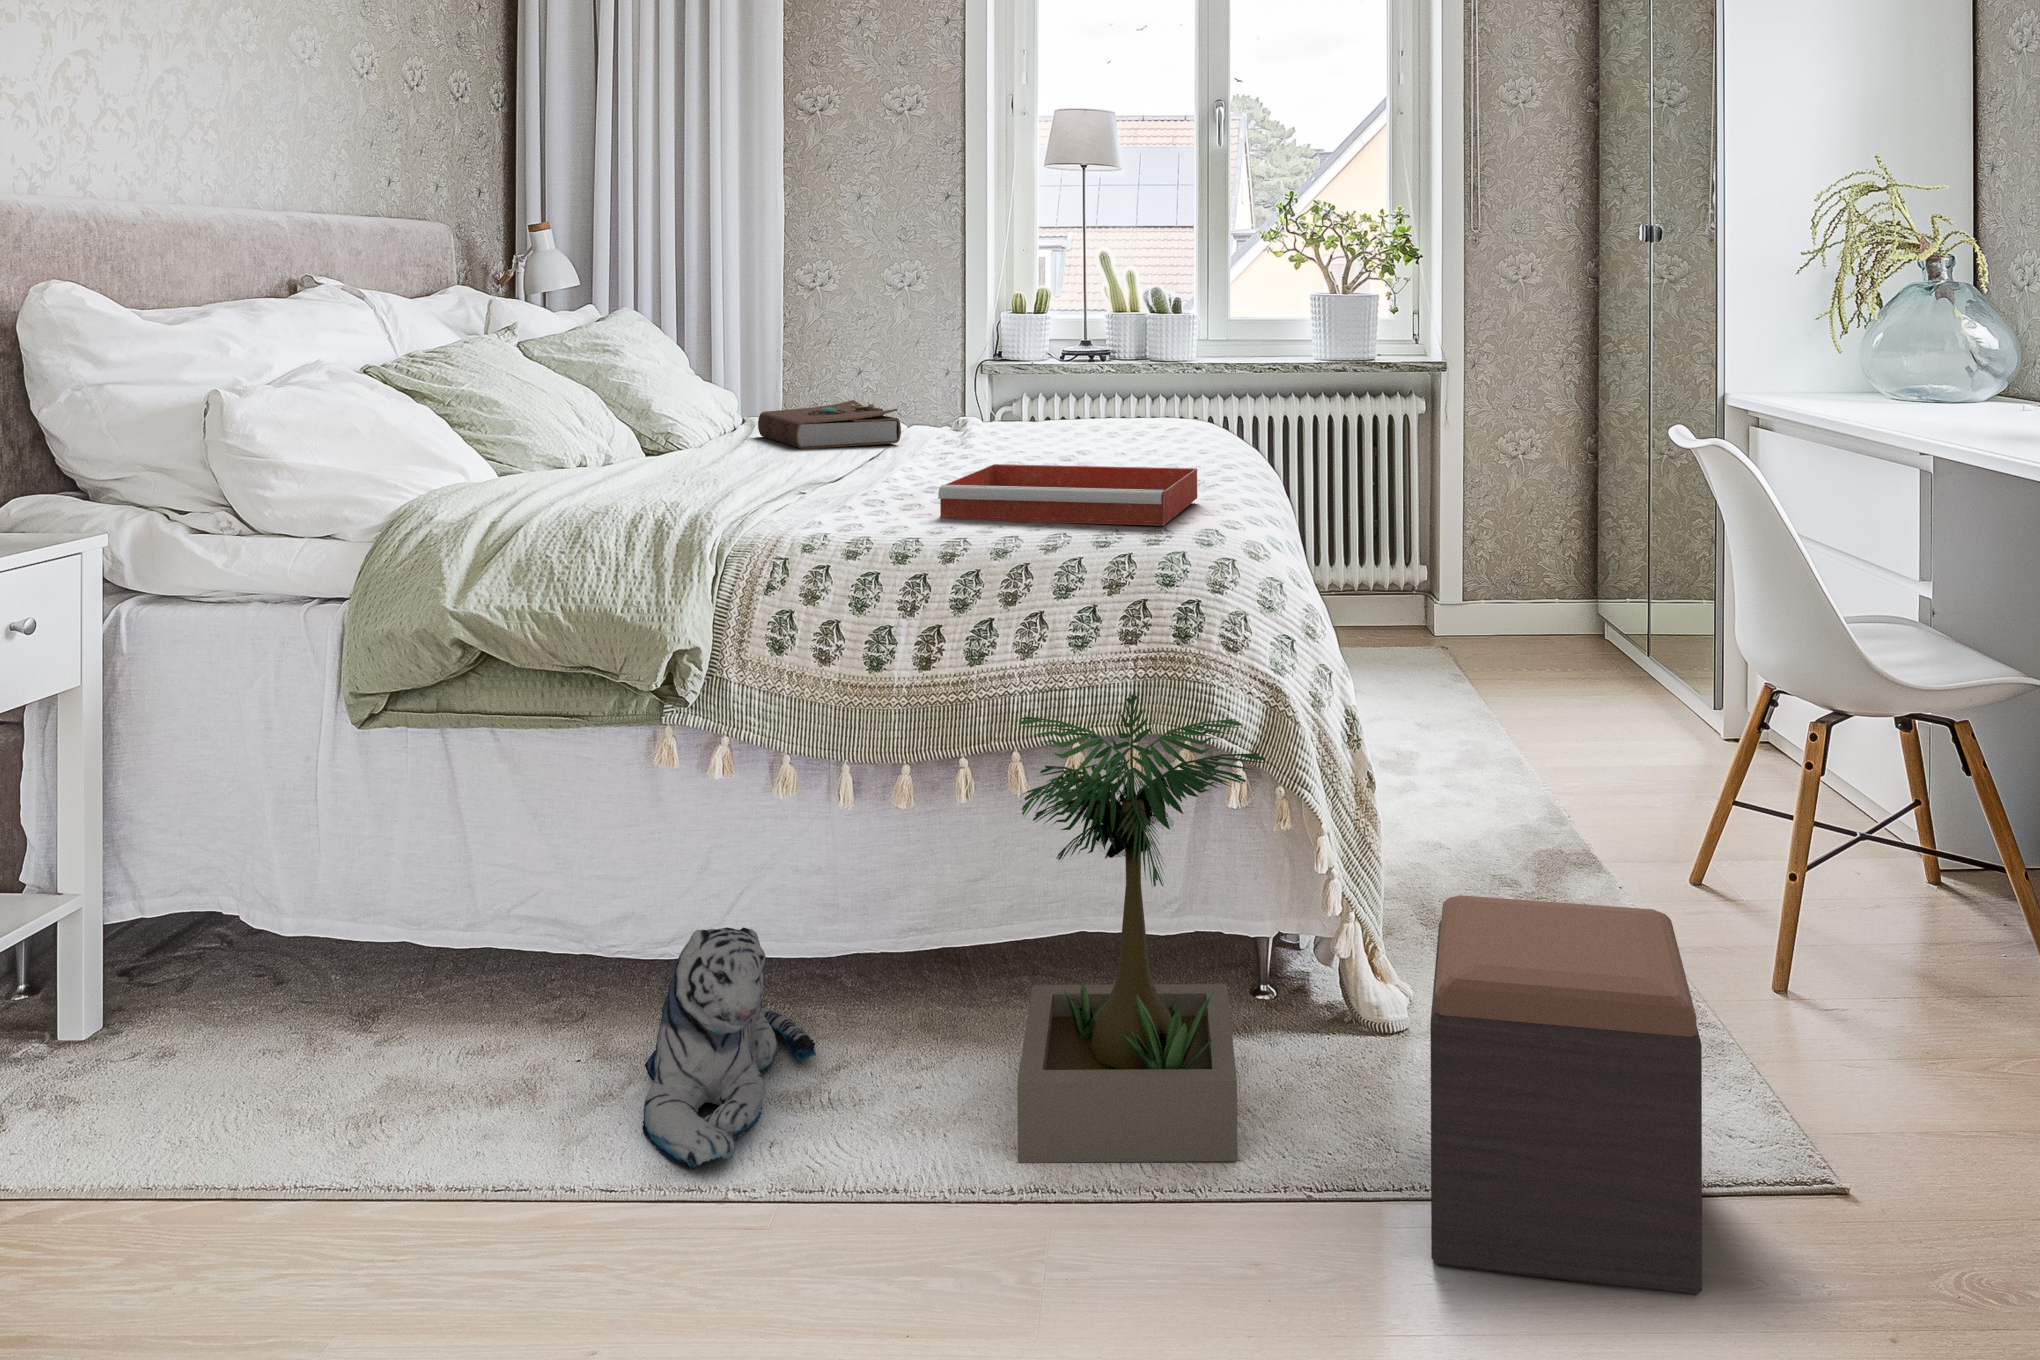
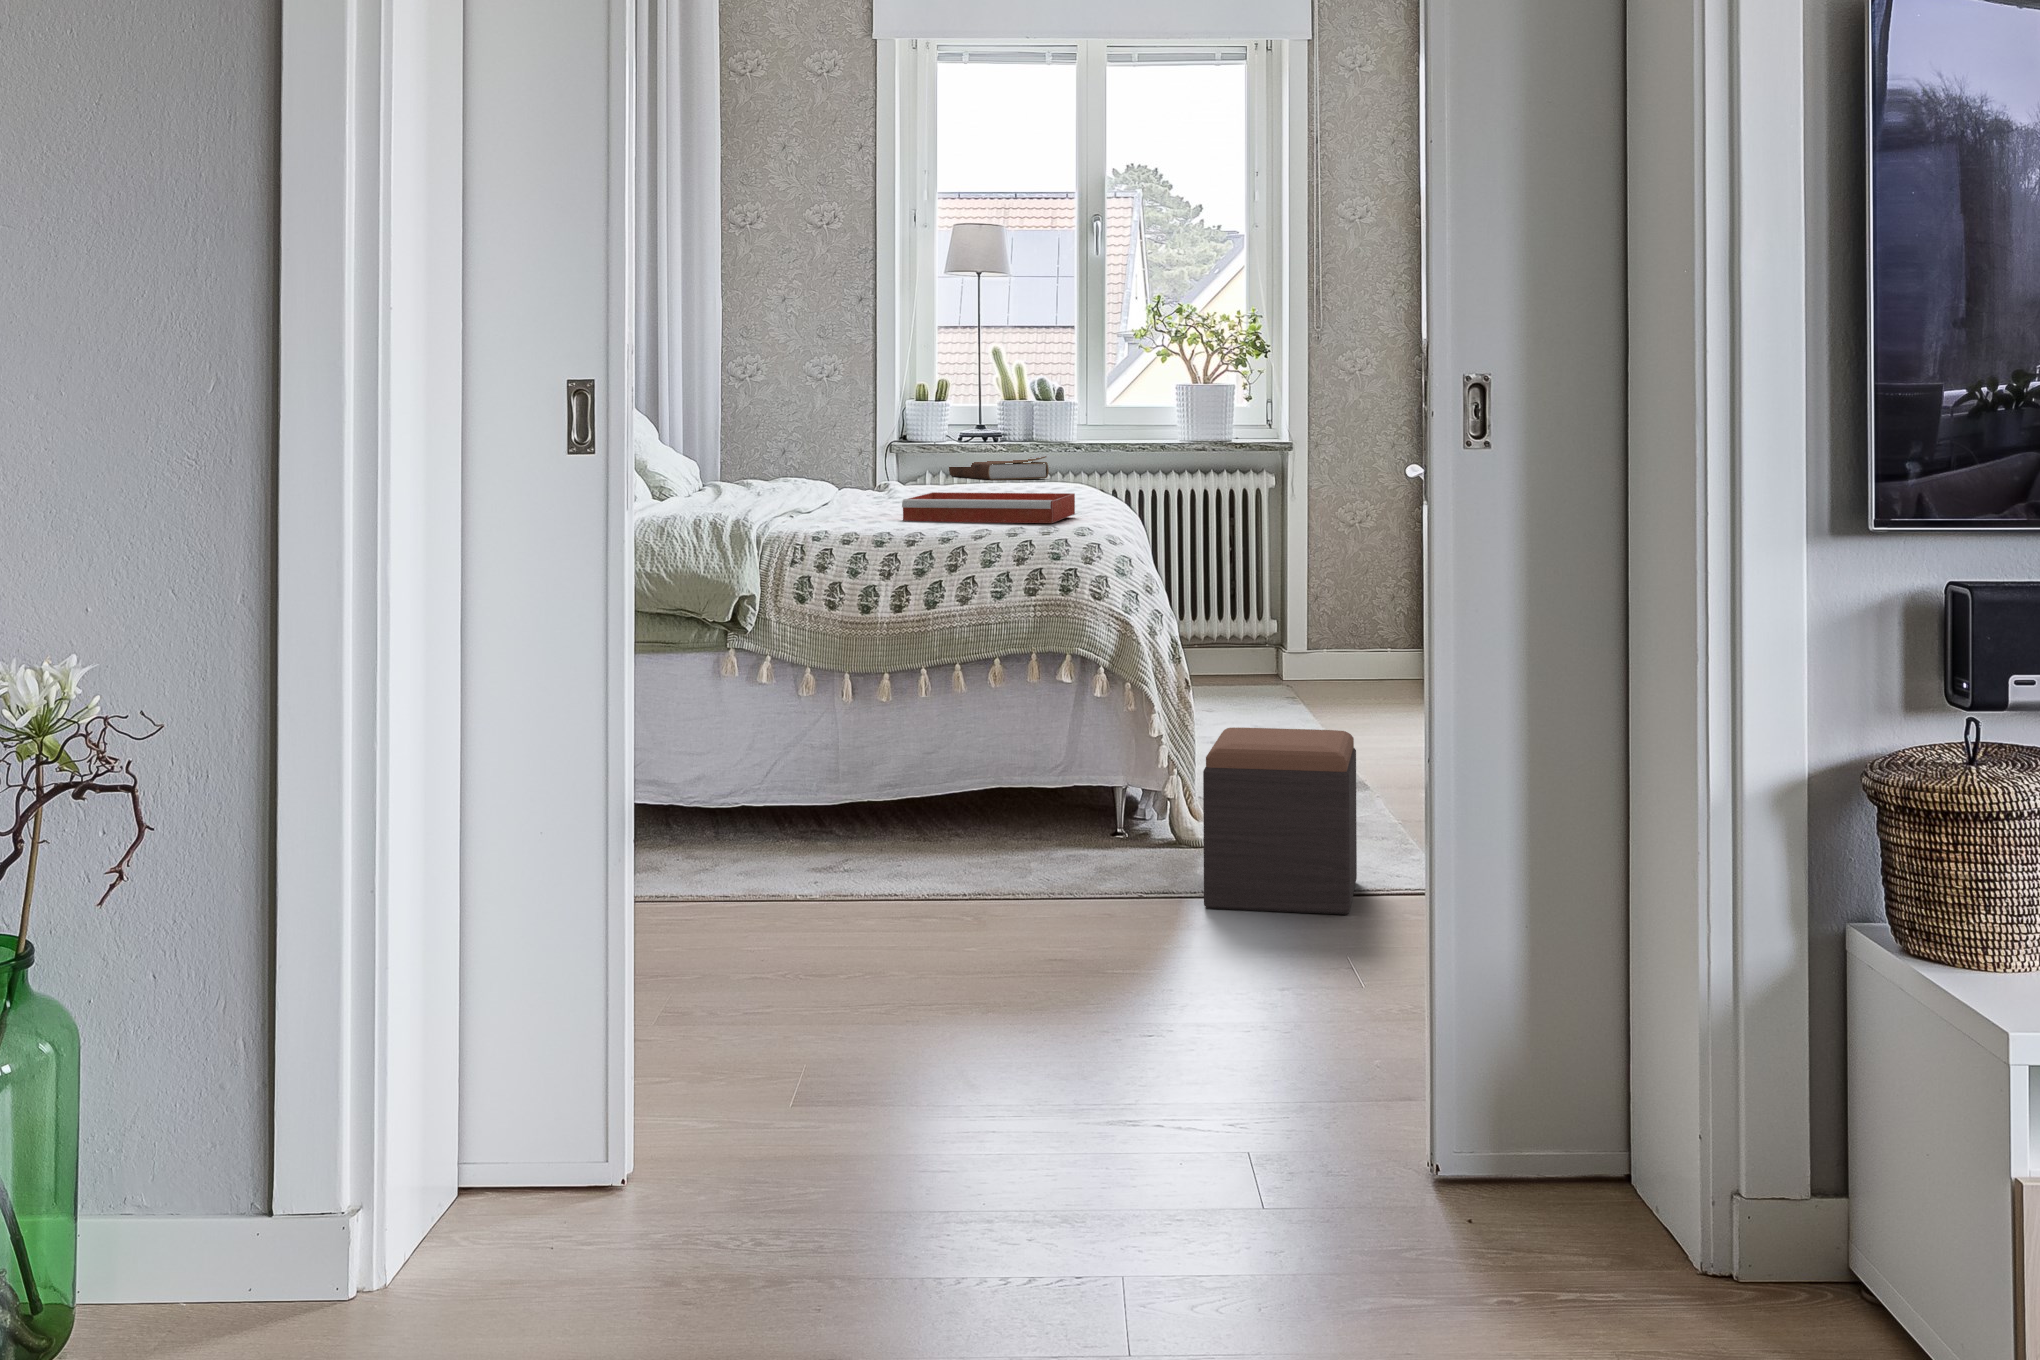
book: present [758,400,901,449] -> present [949,456,1049,480]
potted plant: present [1017,695,1265,1162] -> none [954,622,1136,884]
plush toy: present [642,927,816,1170] -> none [726,760,833,885]

